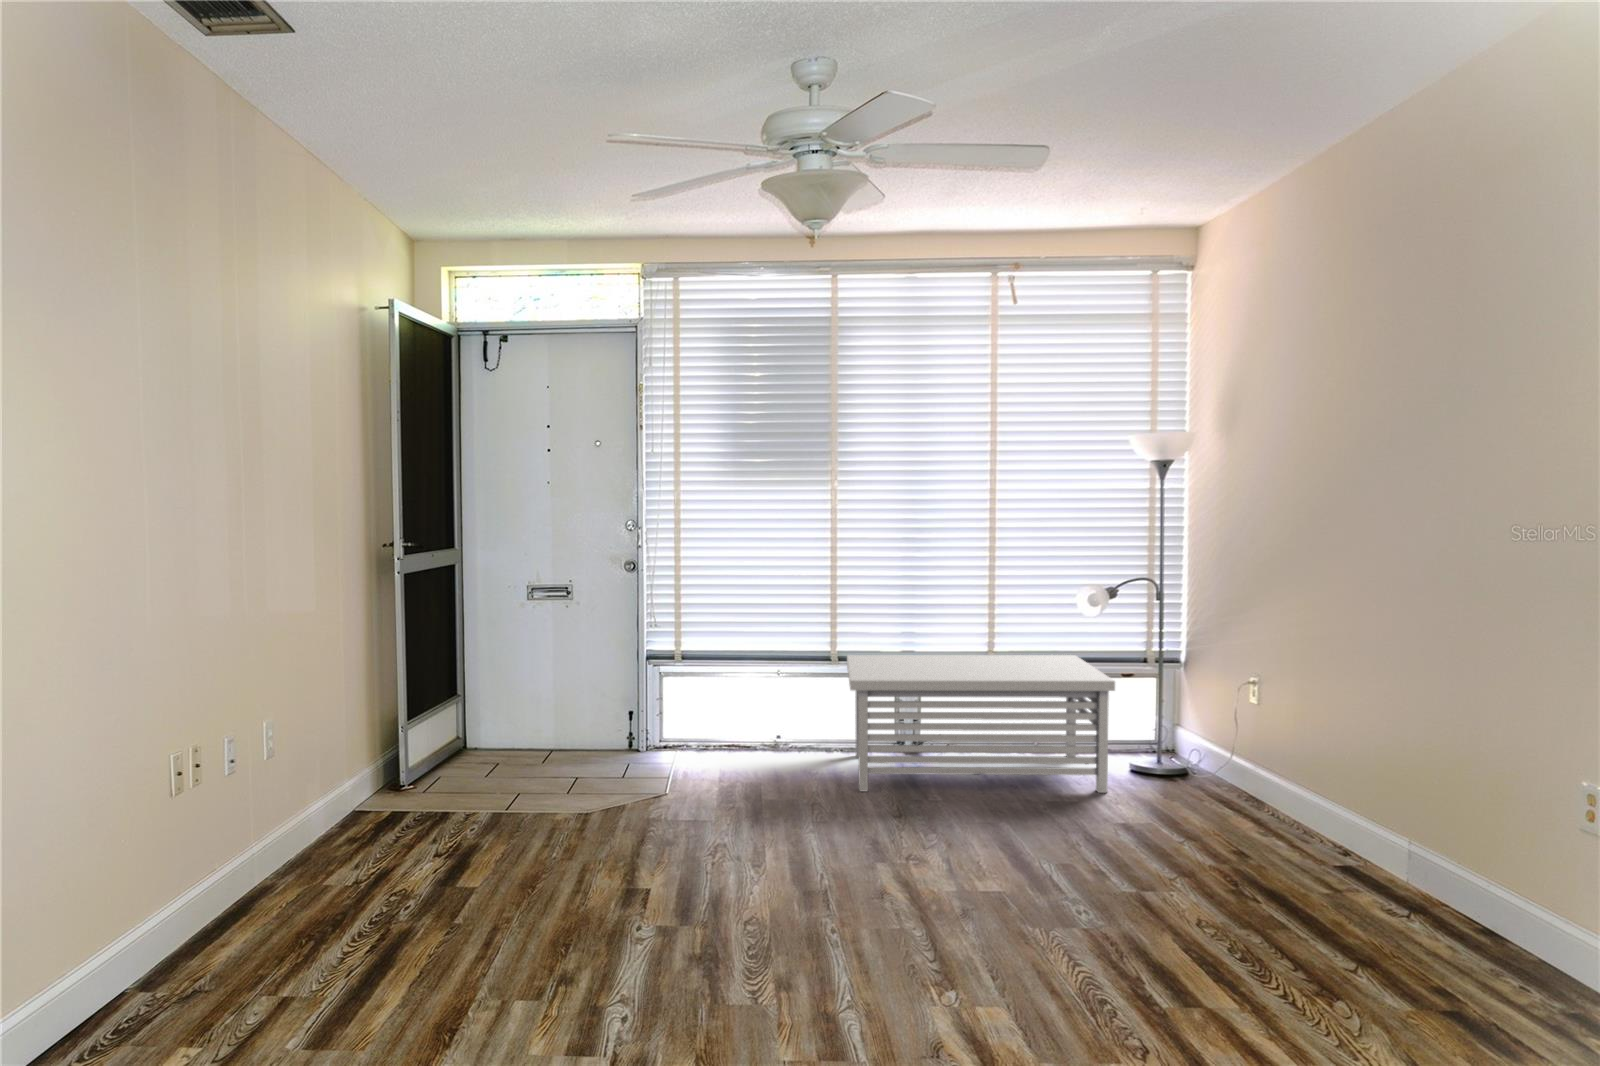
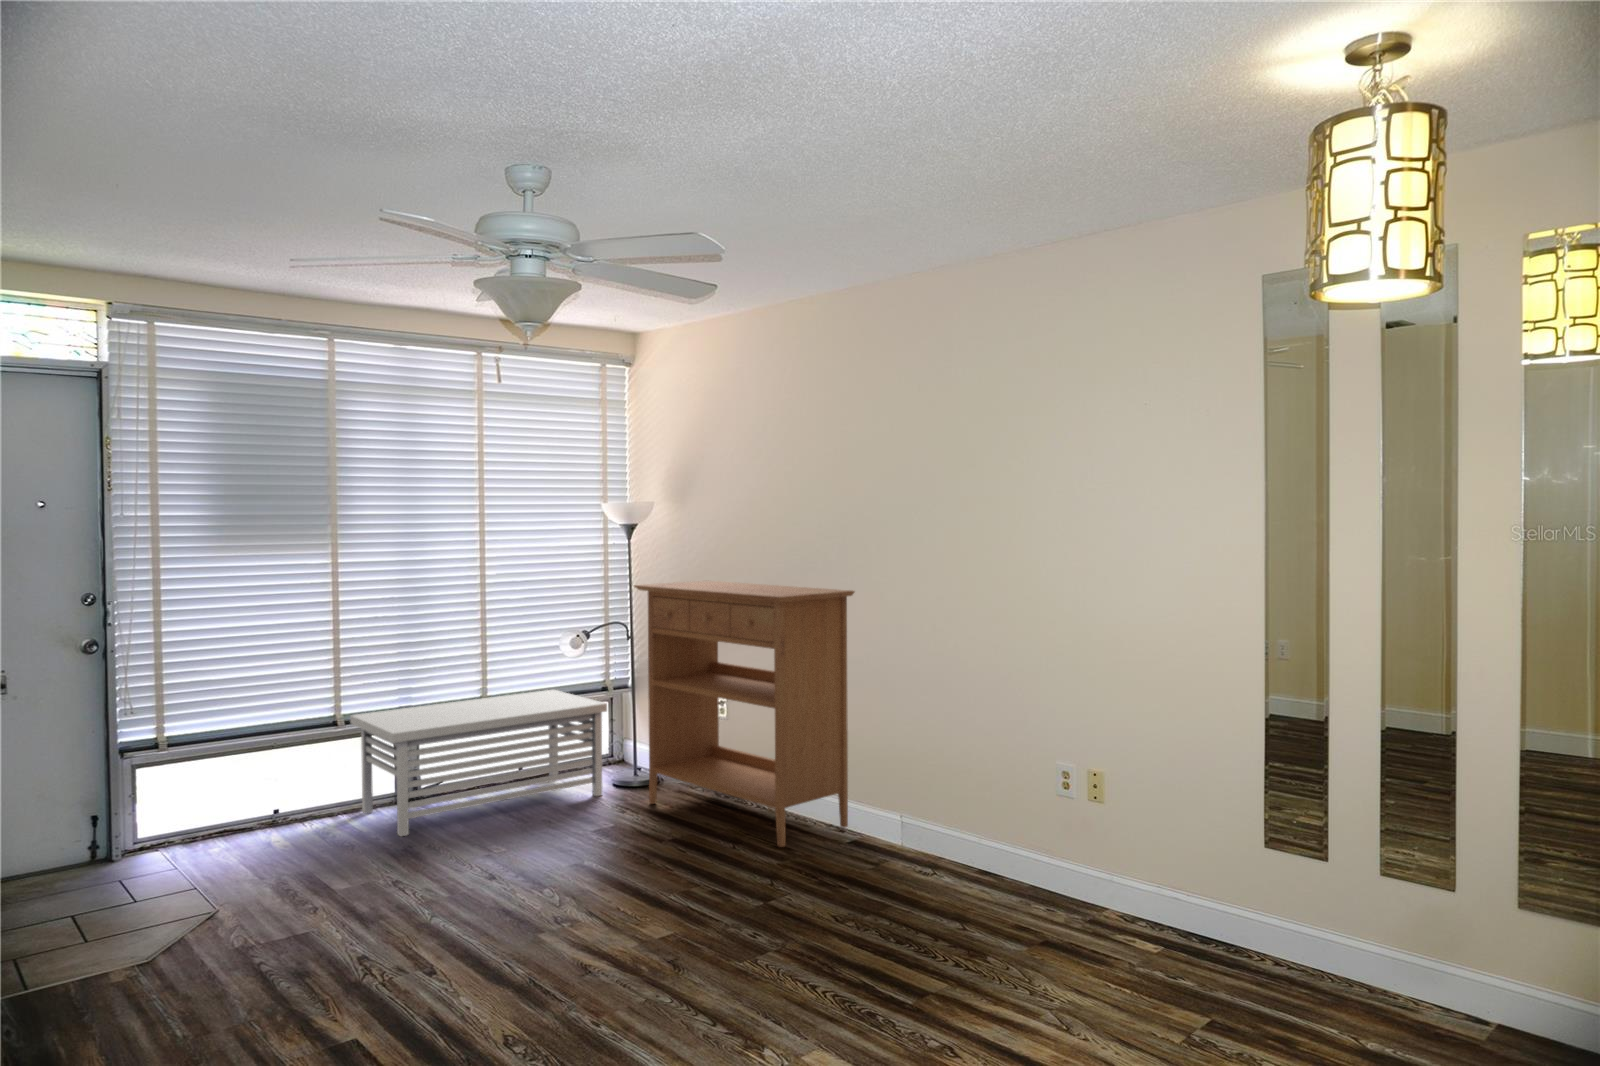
console table: none [1142,533,1488,950] -> present [634,581,854,847]

